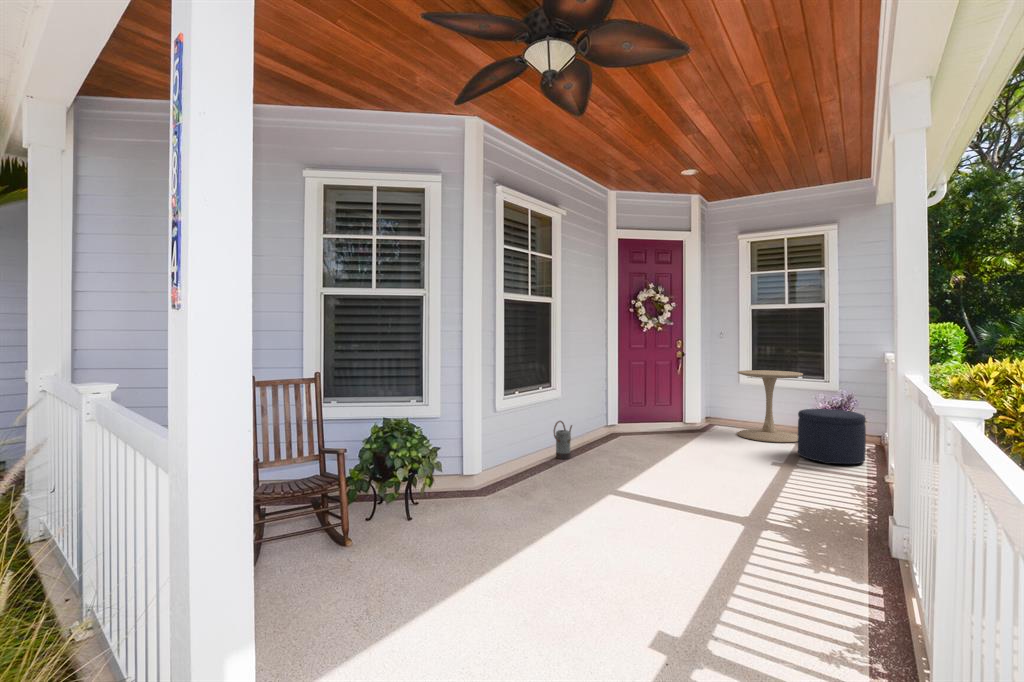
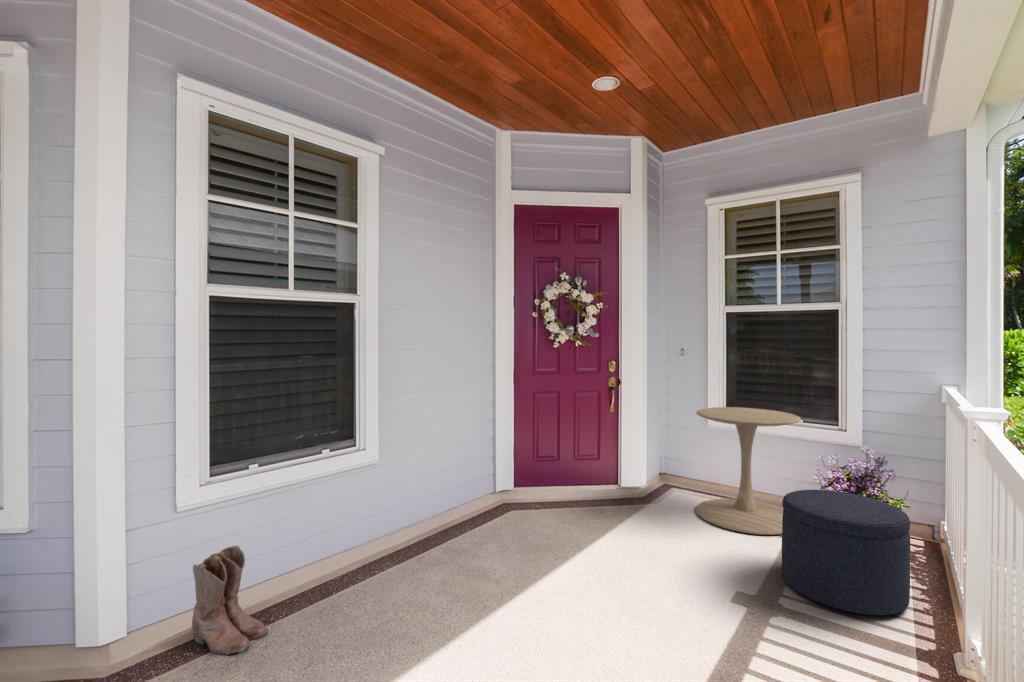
watering can: present [554,421,572,459] -> none [341,505,393,572]
boots: none [507,433,545,482] -> present [192,546,268,654]

